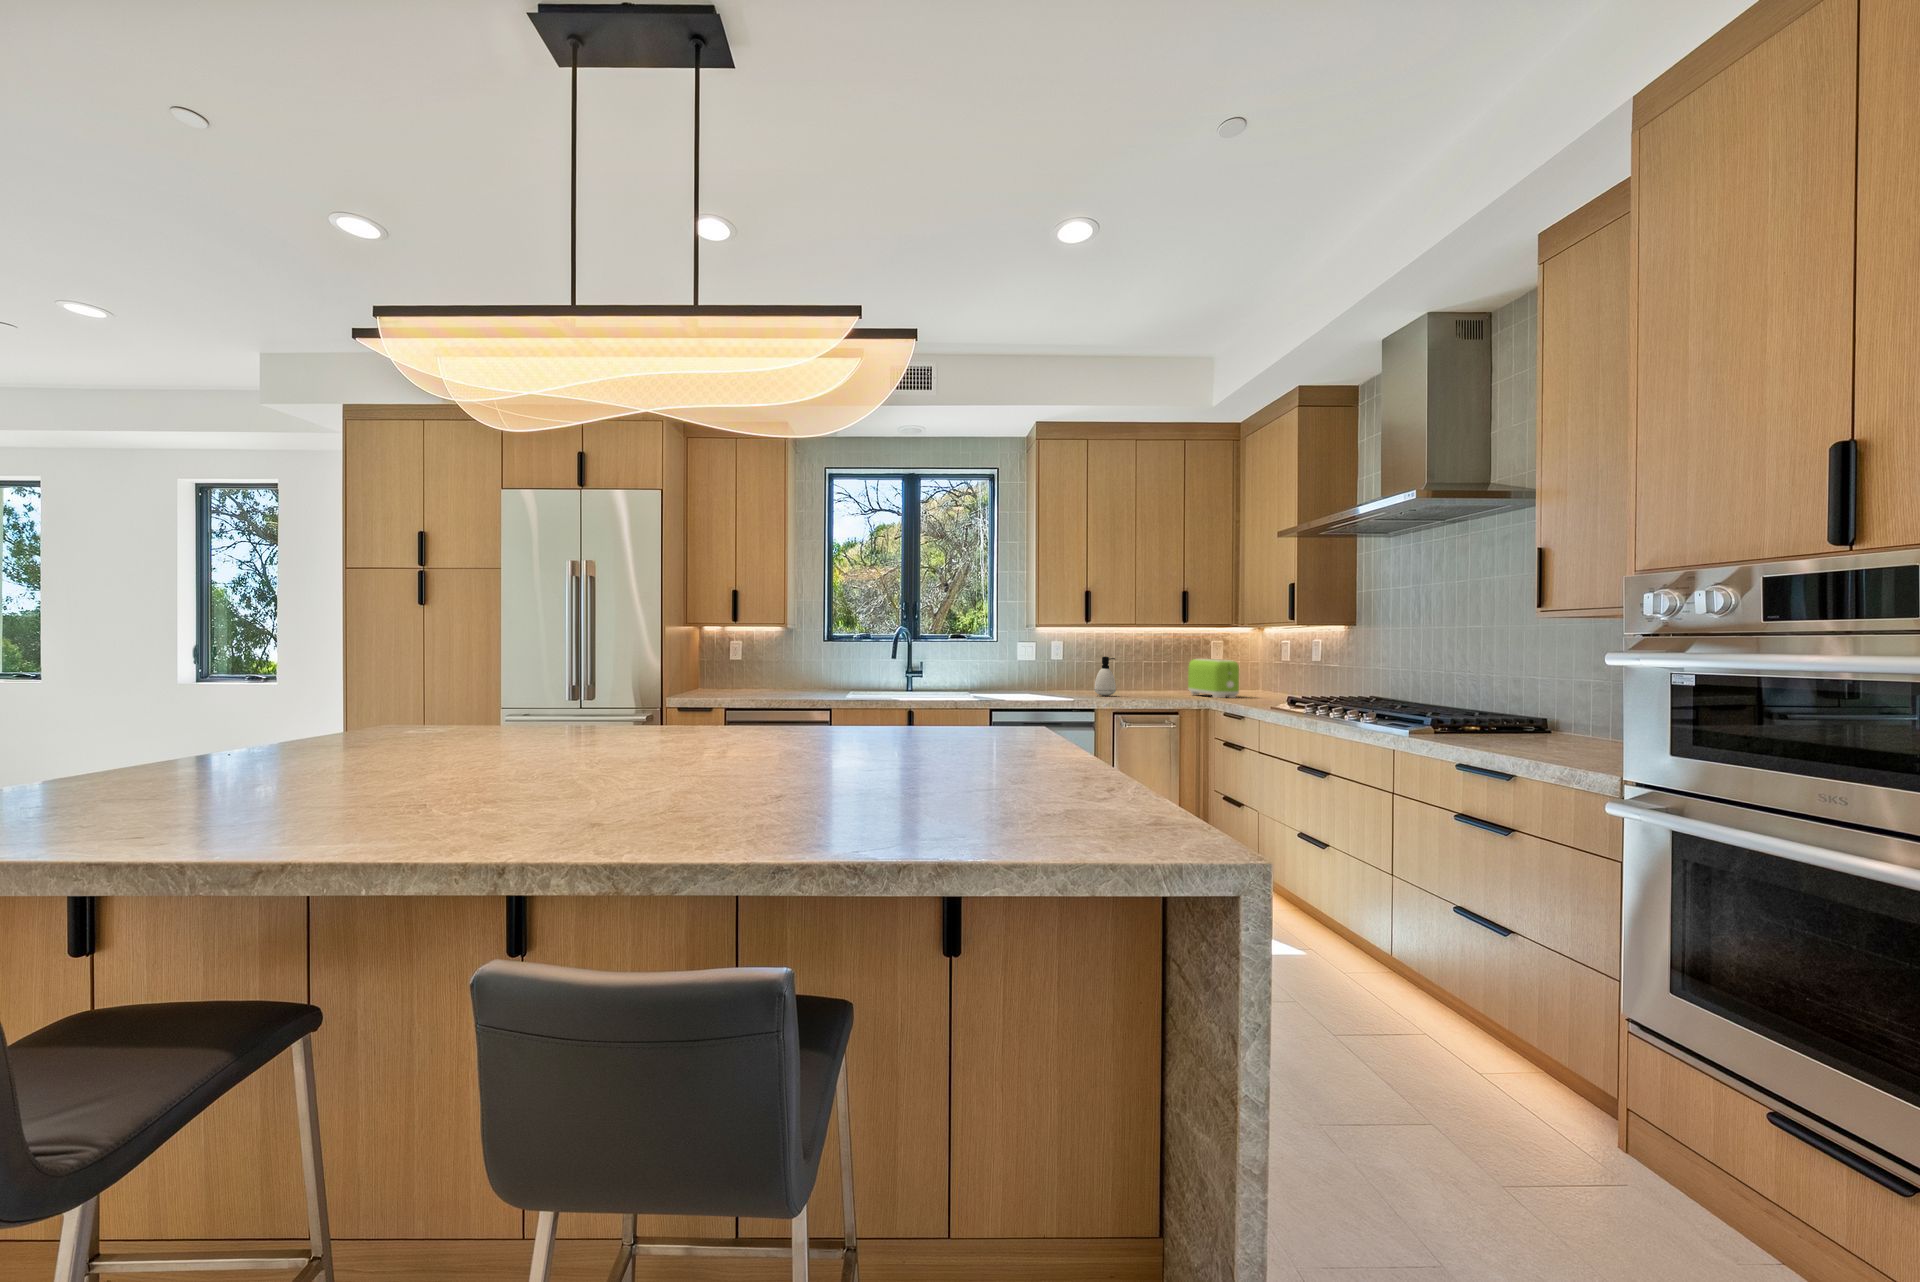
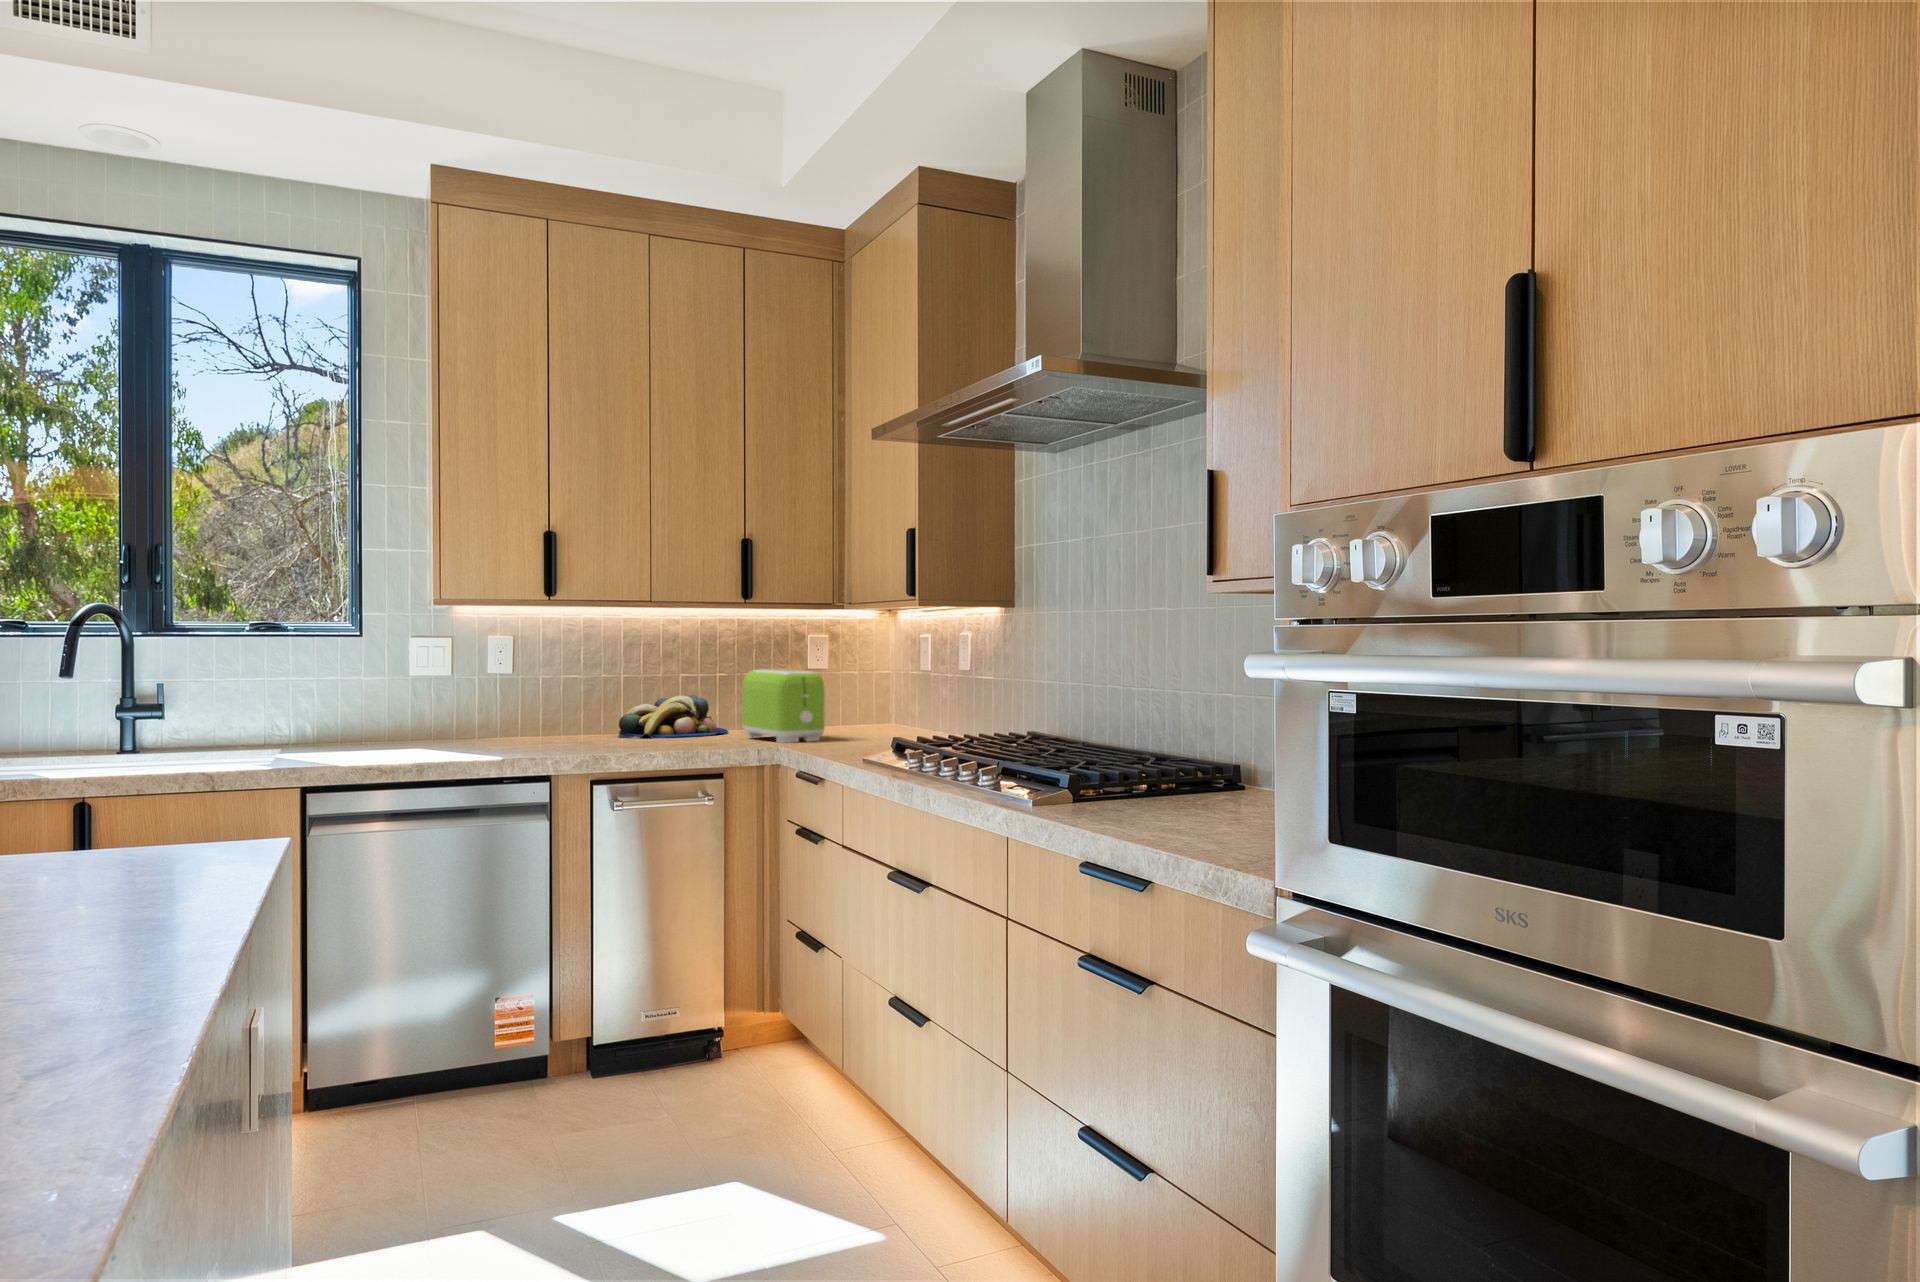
soap dispenser: present [1094,656,1116,696] -> none [550,669,594,747]
fruit bowl: none [1116,672,1173,694] -> present [618,695,728,739]

